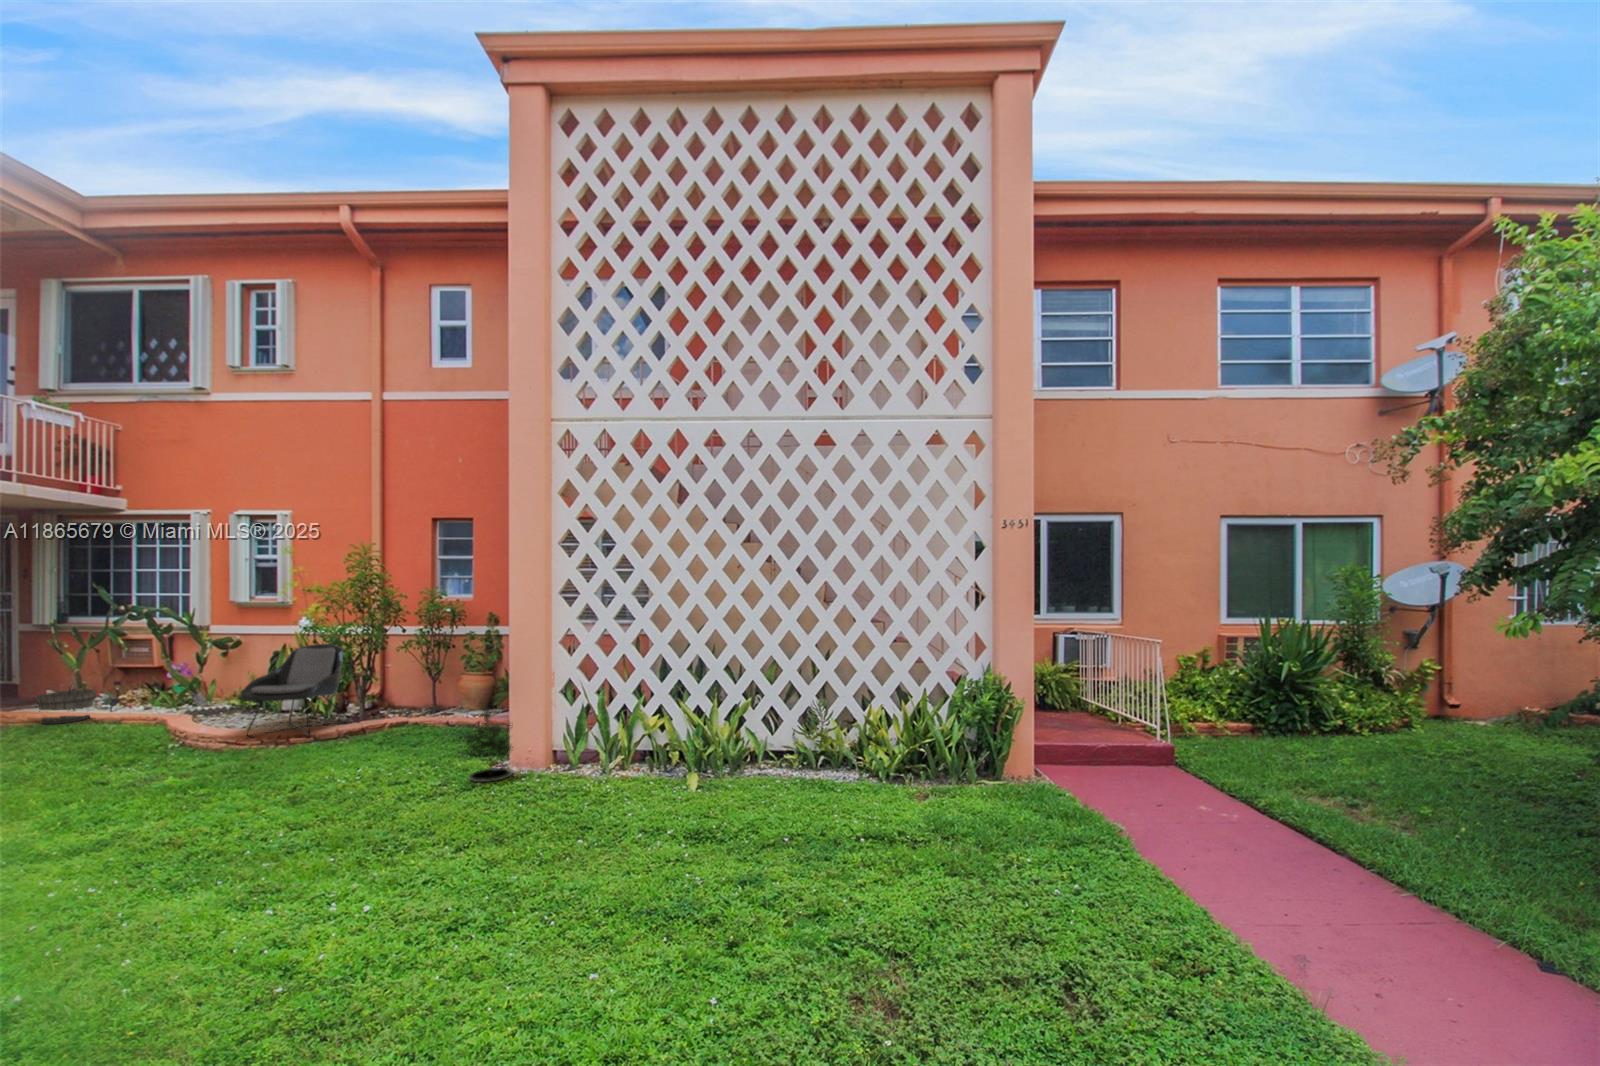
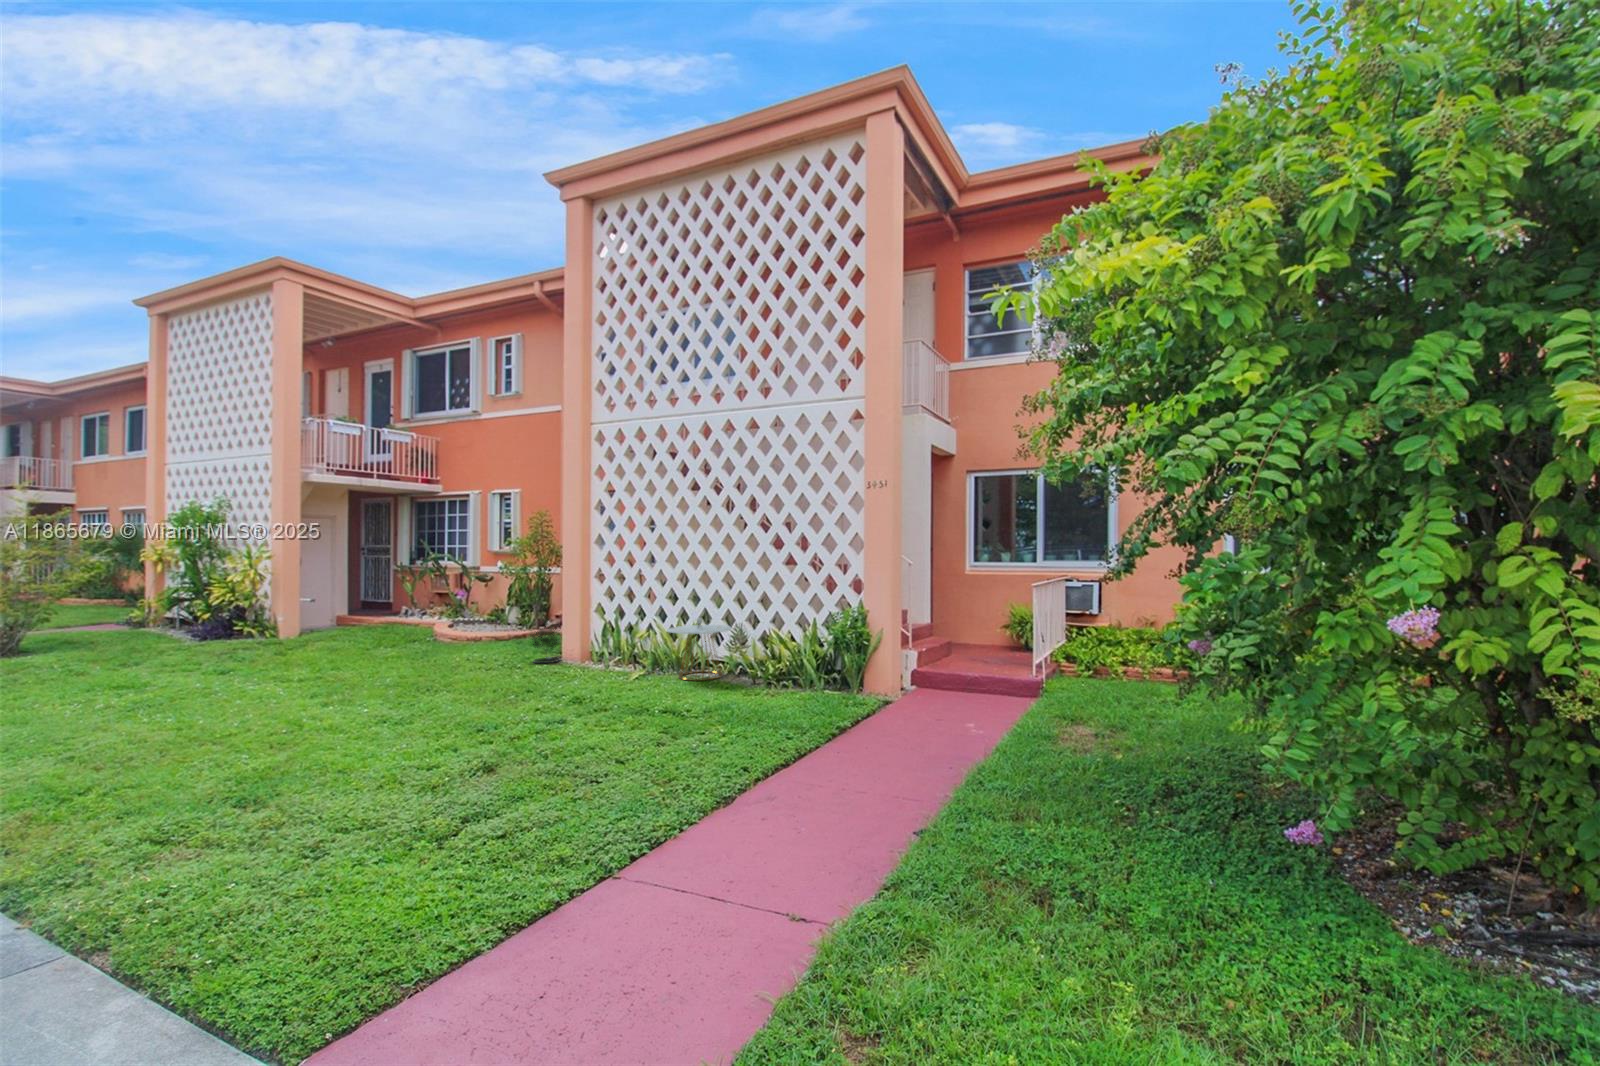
lounge chair: present [241,644,349,738] -> none [466,578,529,636]
wooden bucket: present [36,686,96,724] -> none [393,598,424,621]
side table: none [733,695,821,785] -> present [667,618,731,681]

